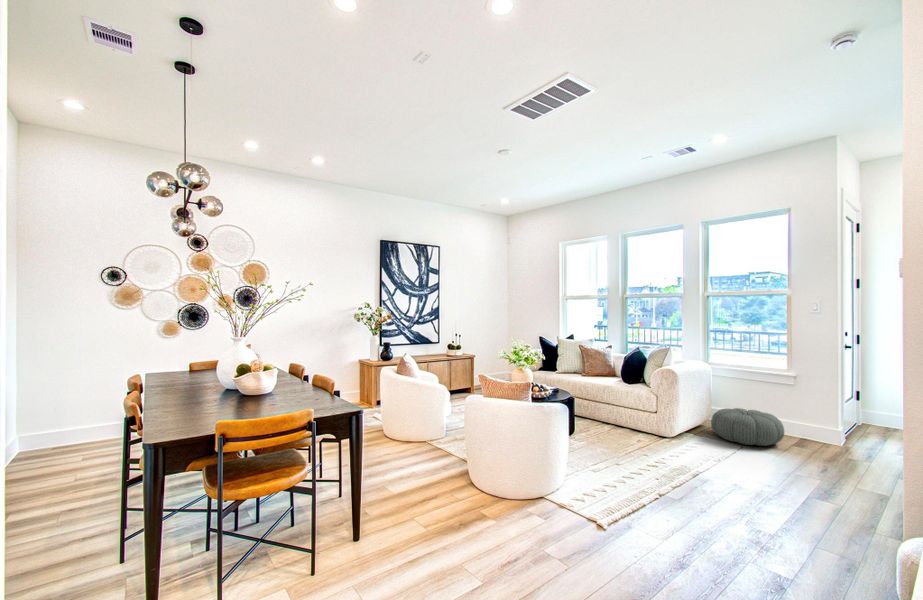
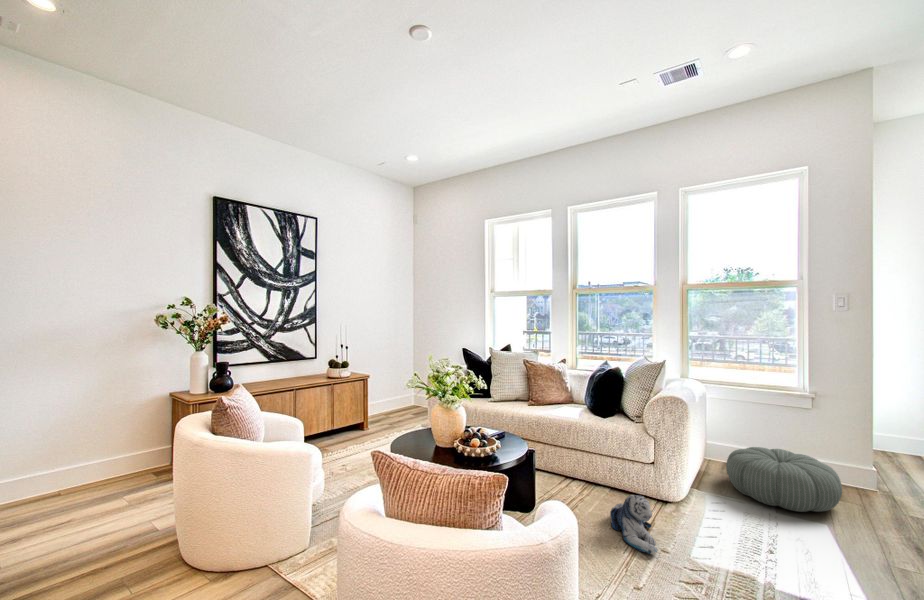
plush toy: none [615,421,640,450] -> present [610,495,657,554]

